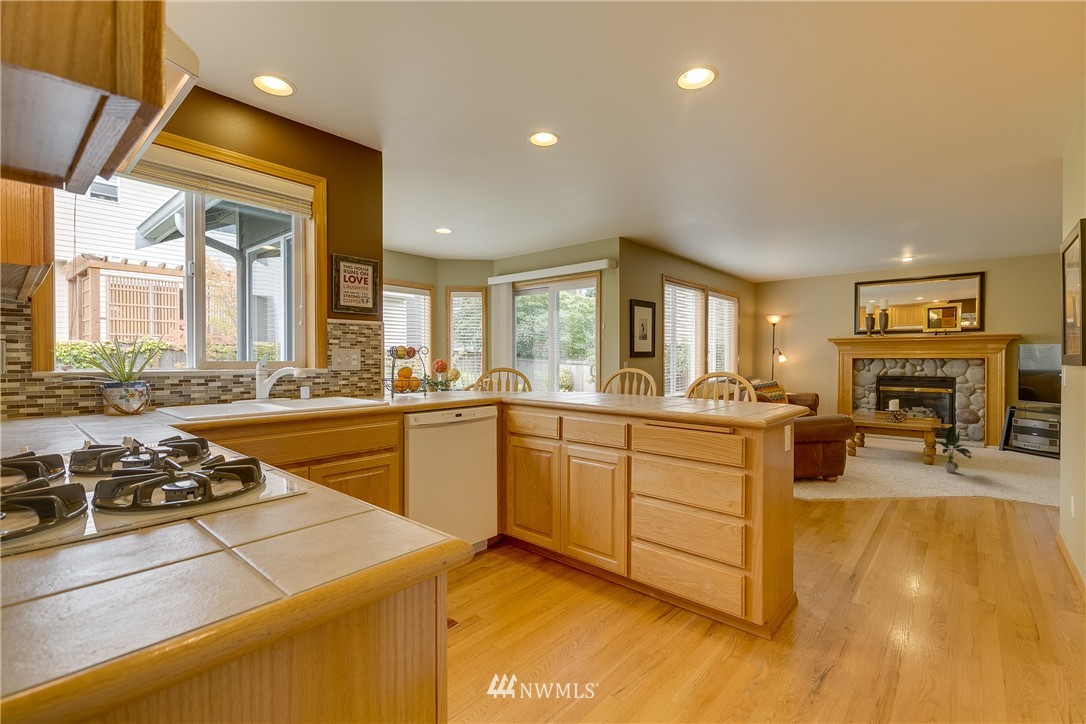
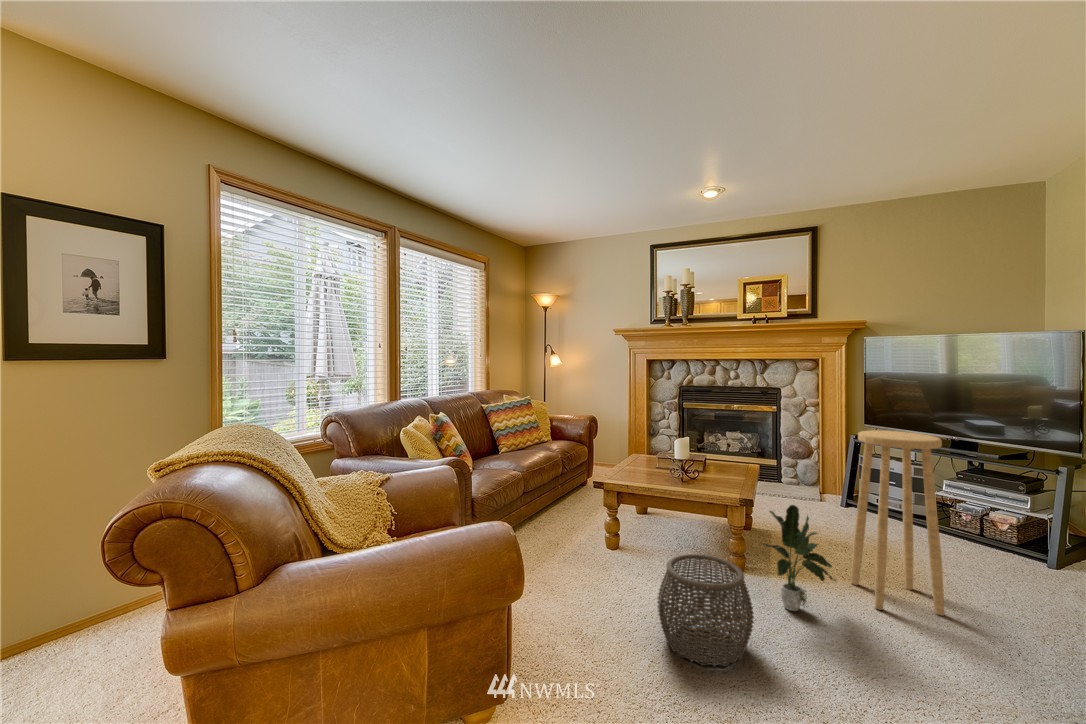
stool: none [987,395,1034,477] -> present [851,430,945,616]
woven basket: none [884,442,930,479] -> present [657,554,754,667]

